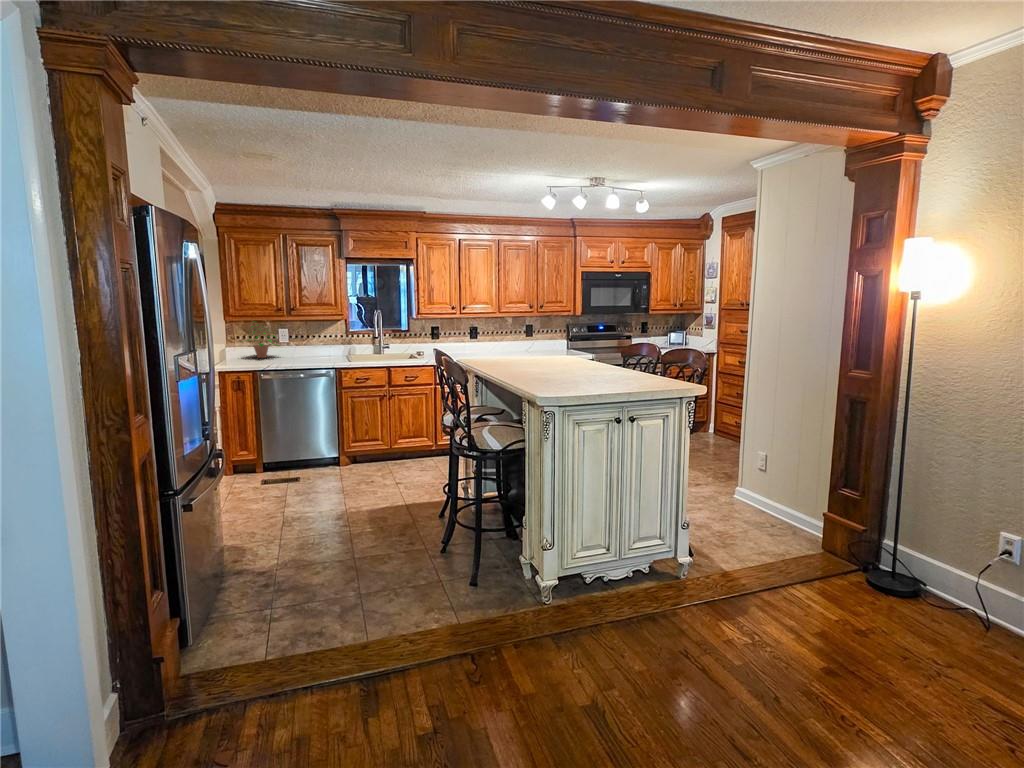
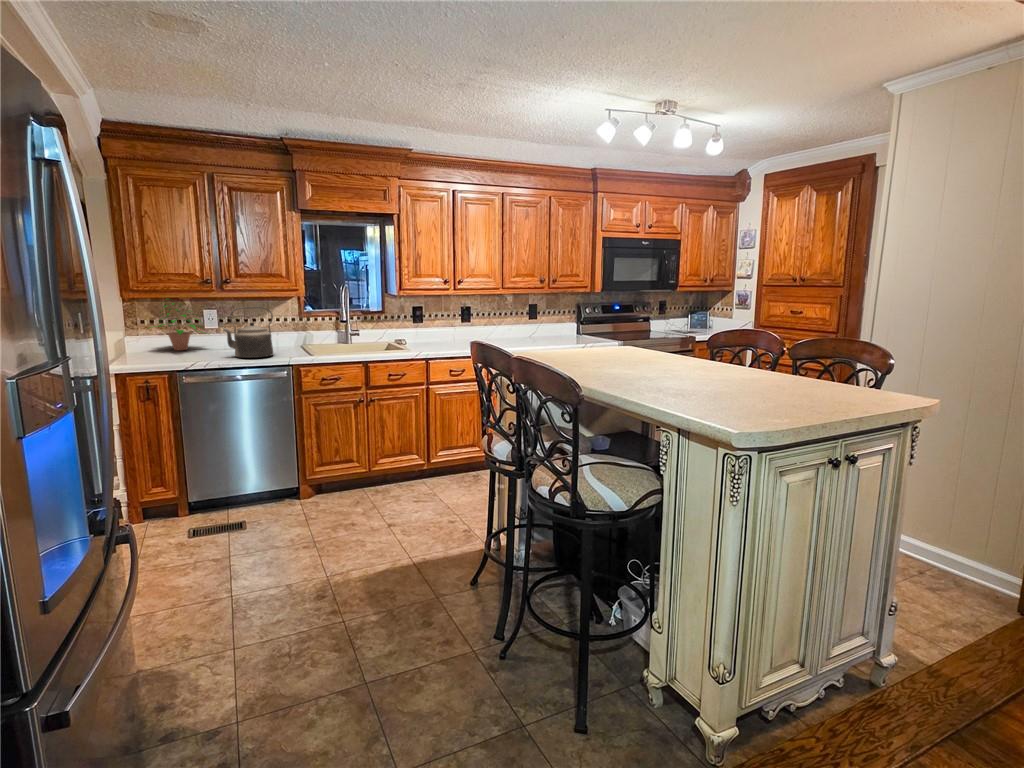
kettle: none [289,327,324,363] -> present [223,307,273,358]

